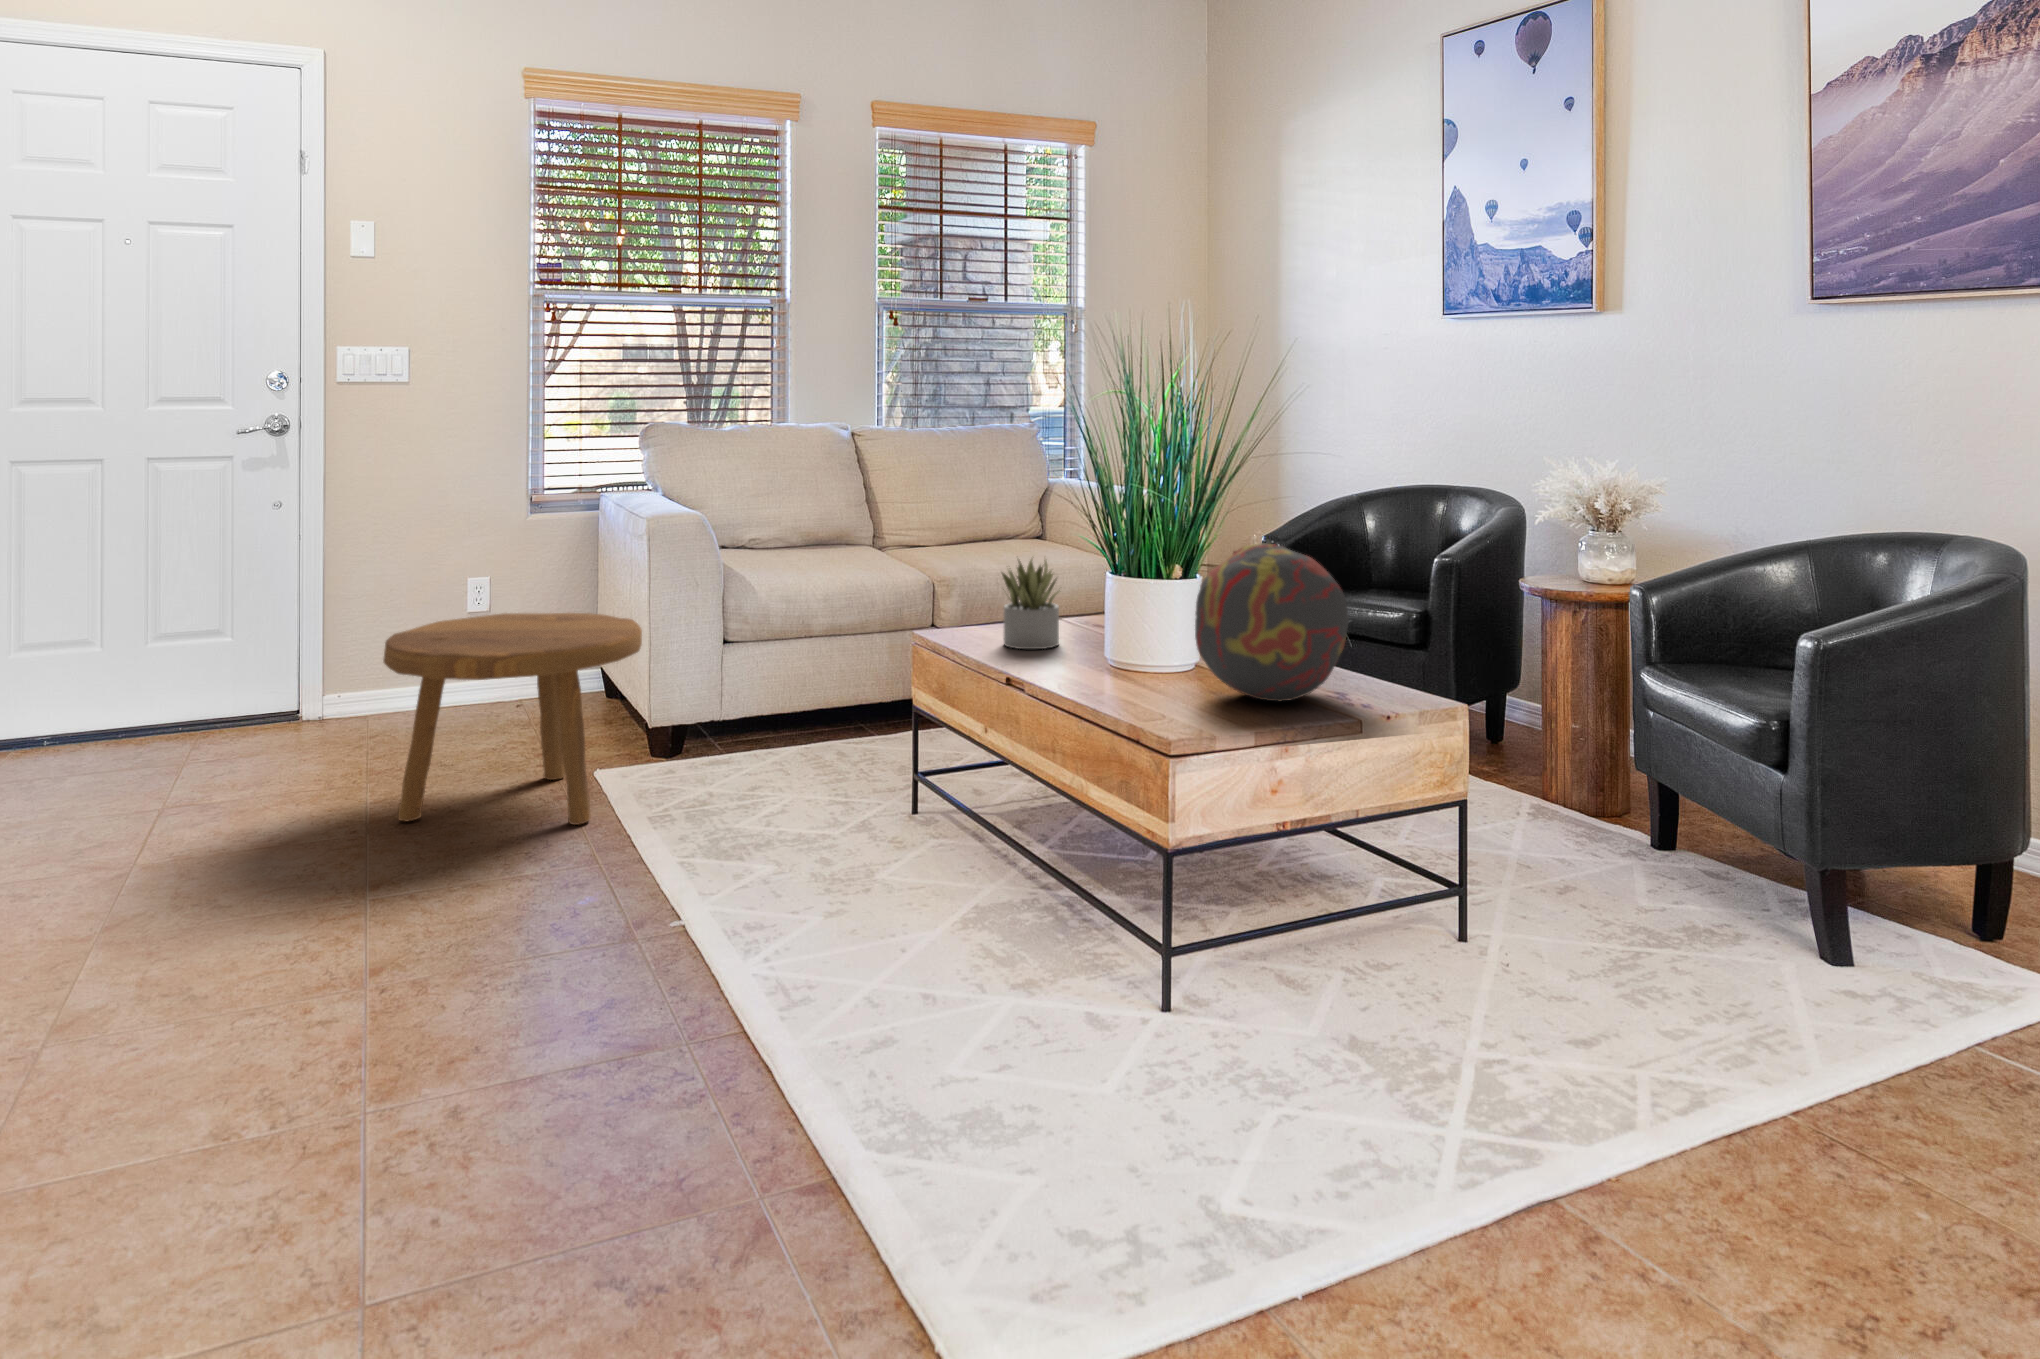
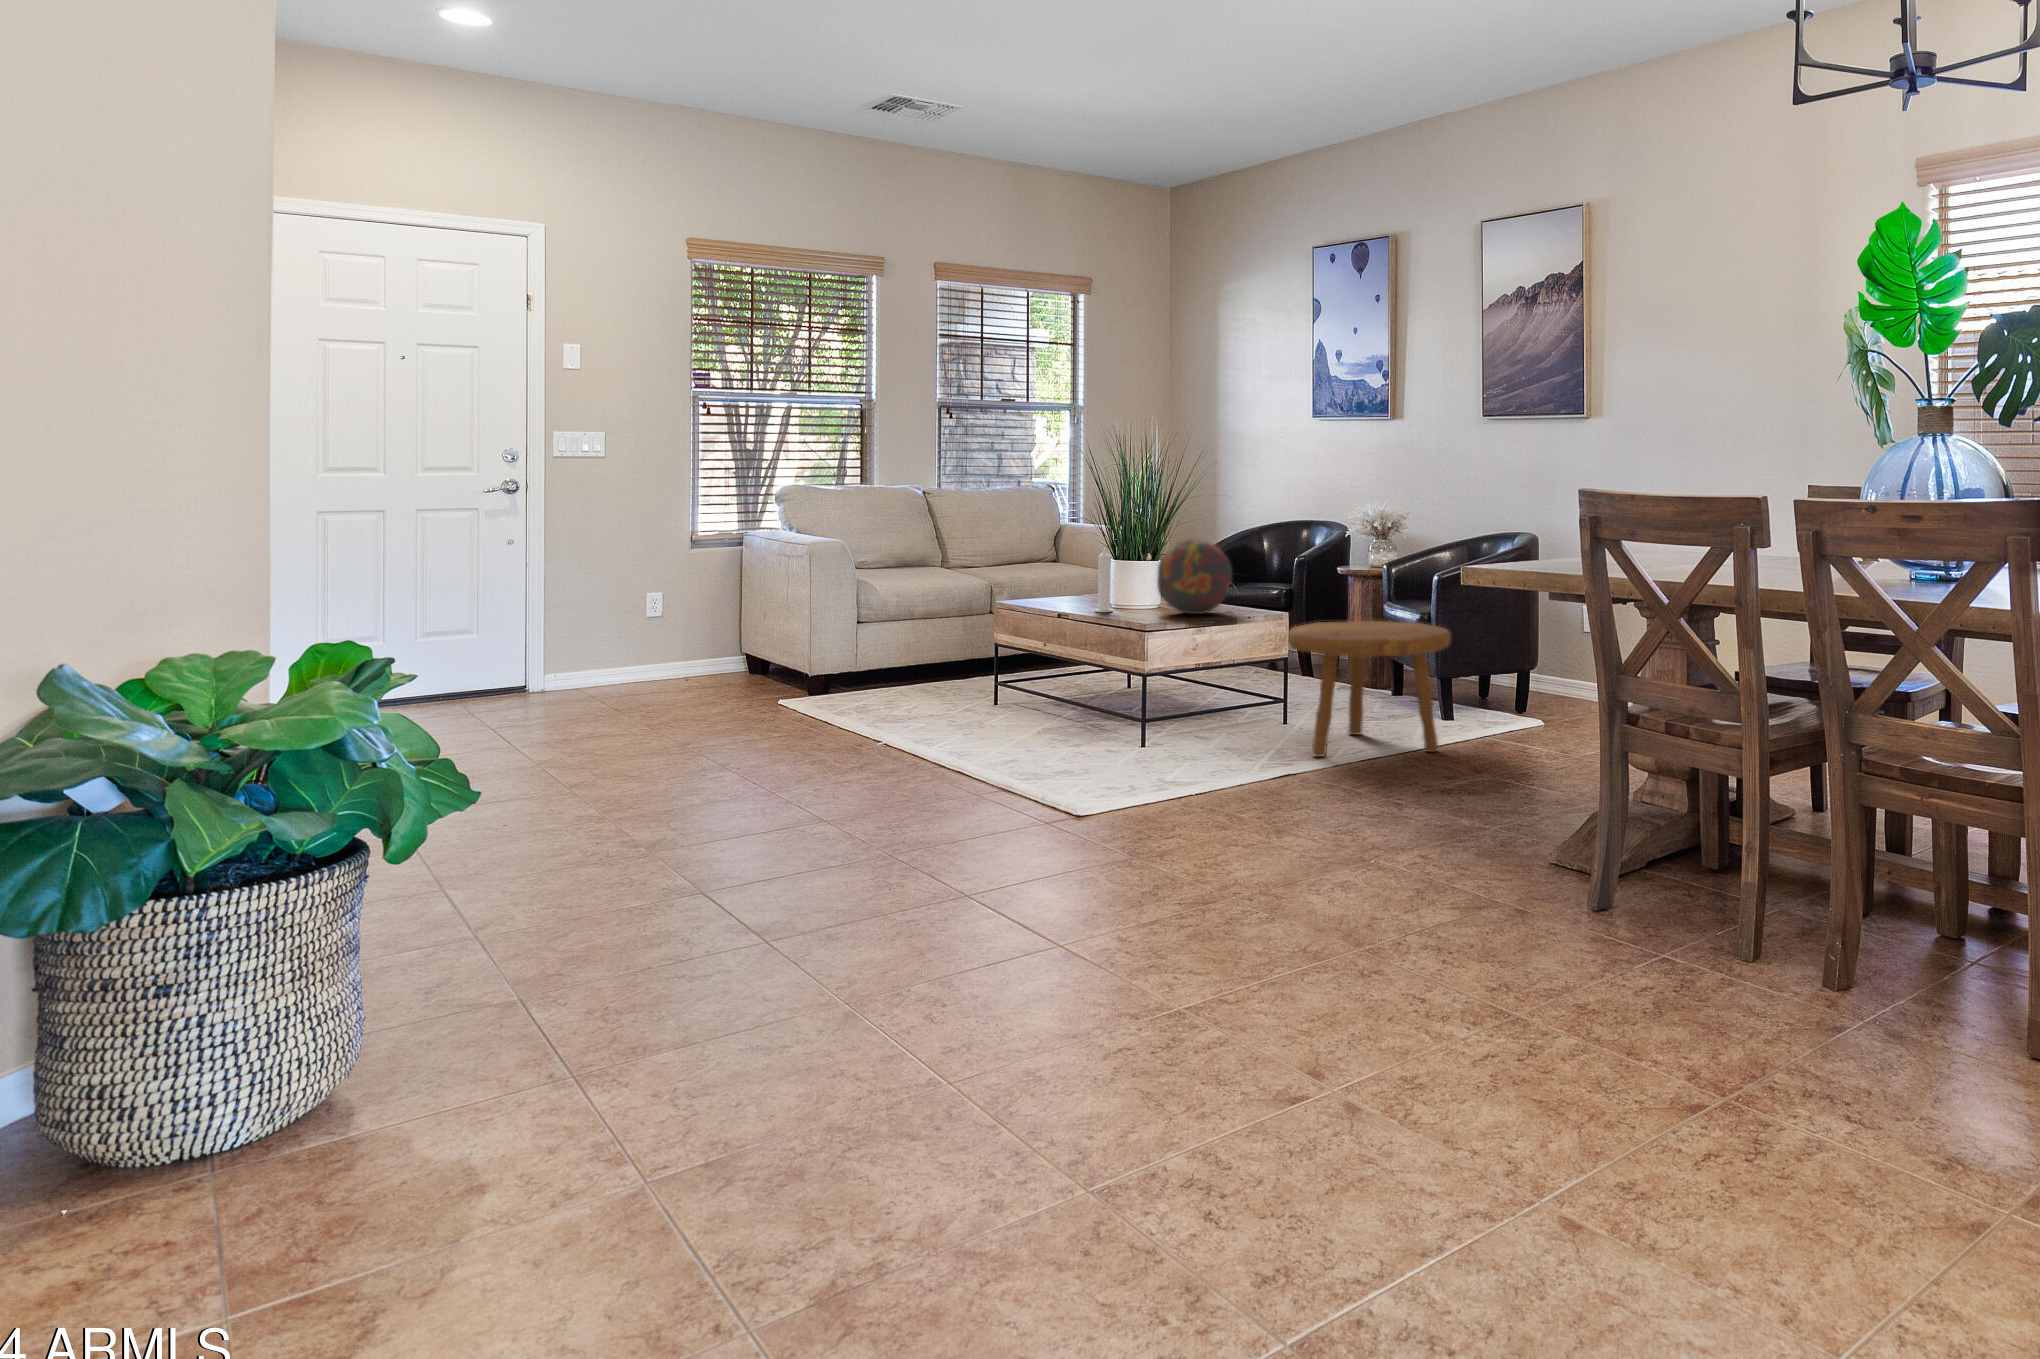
candle: none [1075,554,1110,683] -> present [1095,547,1113,612]
succulent plant: present [1002,559,1060,649] -> none [1048,553,1084,604]
footstool: present [383,613,642,825] -> present [1288,621,1451,757]

